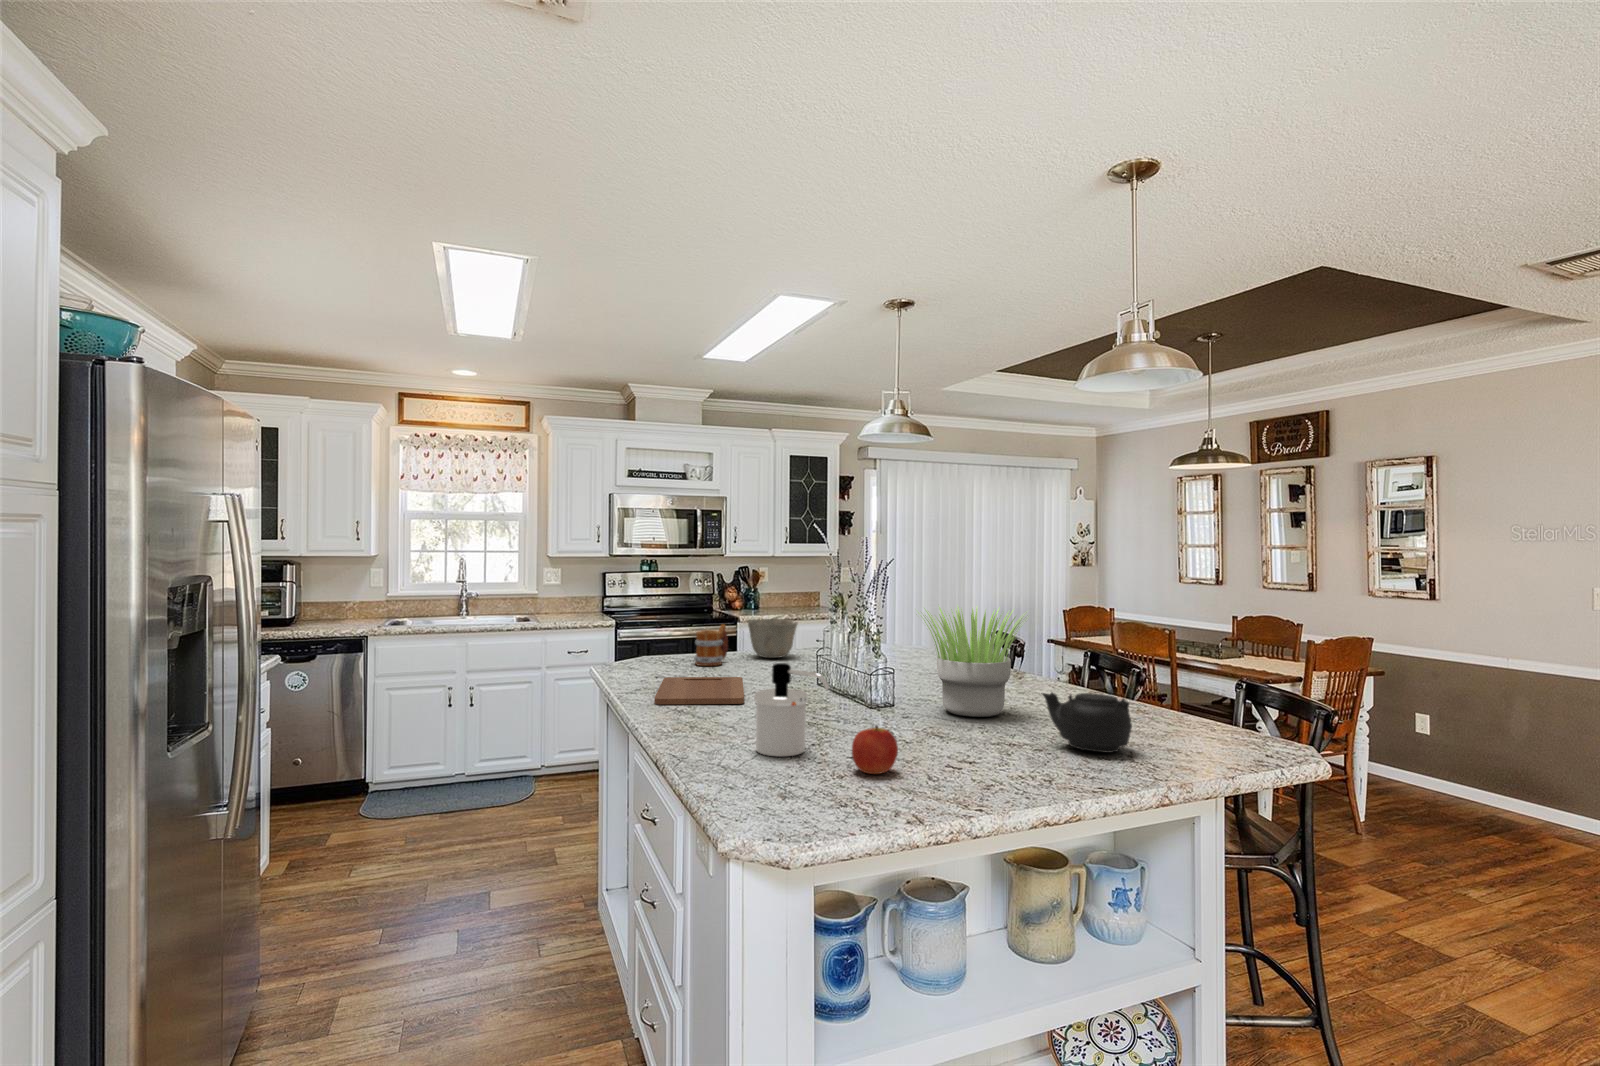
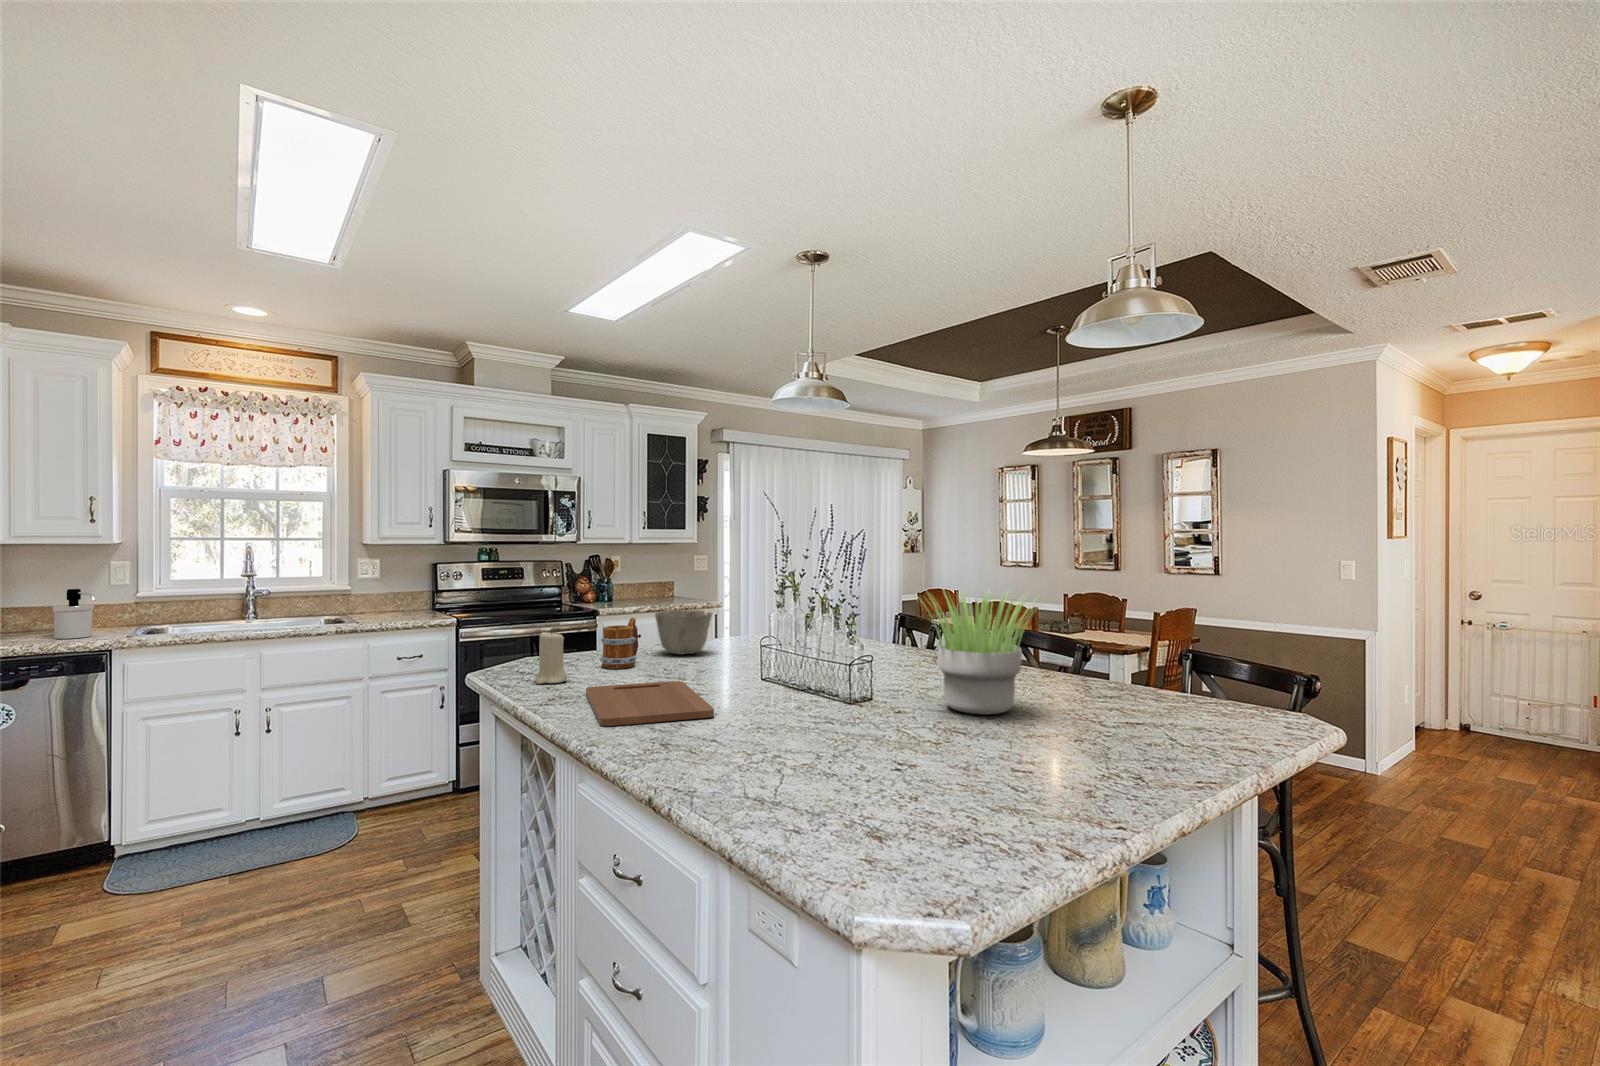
candle: none [634,631,659,674] -> present [534,630,567,684]
soap dispenser: present [755,663,829,757] -> present [53,589,95,639]
teapot: present [1043,692,1132,753] -> none [1101,683,1206,750]
apple: present [852,726,898,774] -> none [954,746,1014,810]

